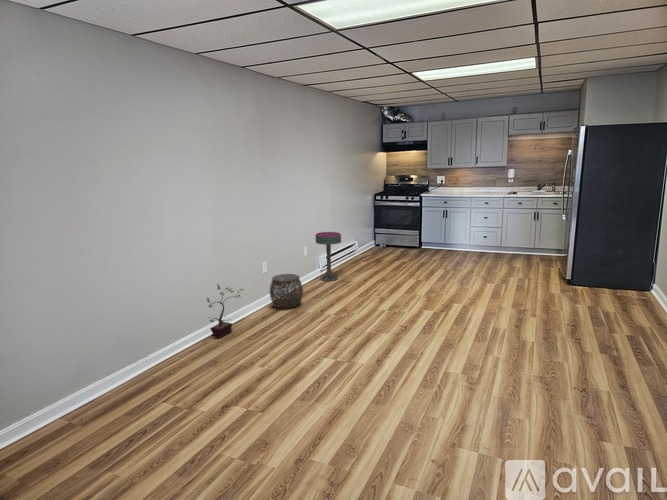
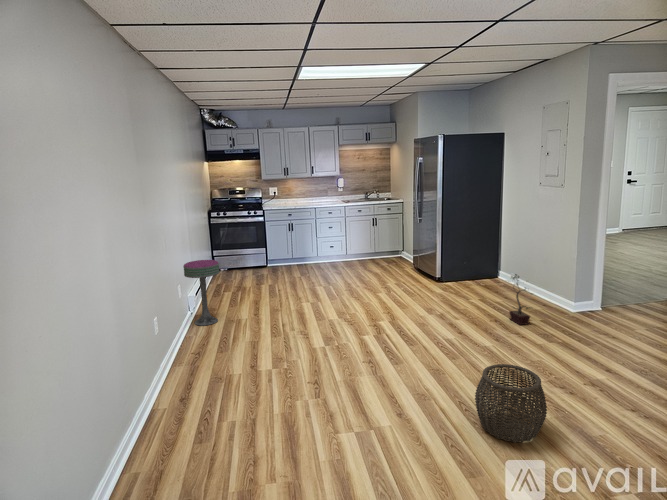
woven basket: present [270,274,303,308] -> present [475,364,547,442]
potted plant: present [207,284,244,338] -> present [510,274,530,325]

